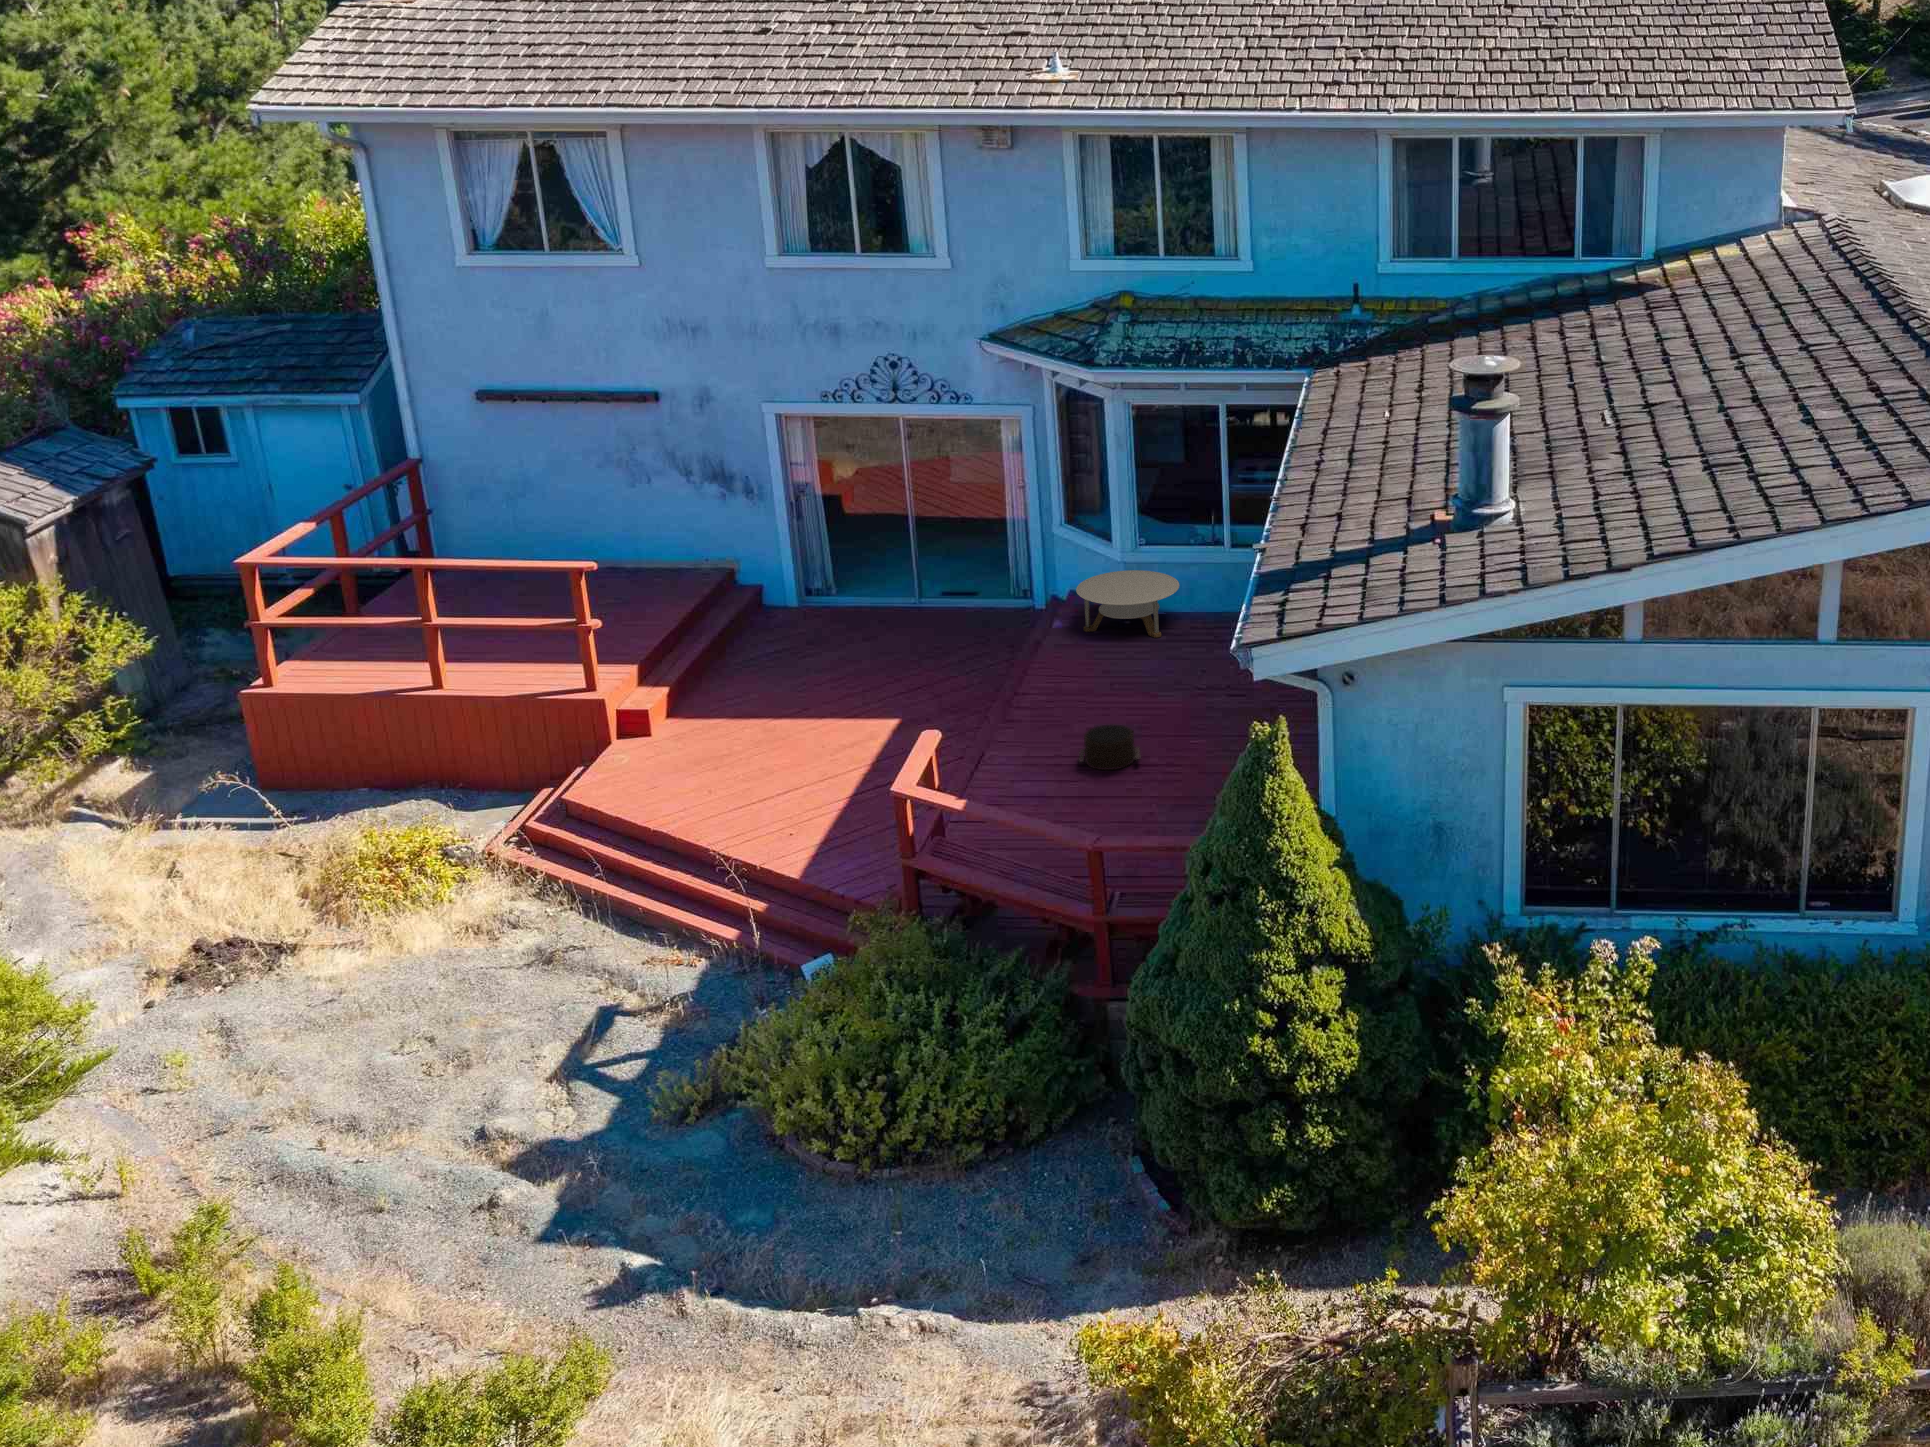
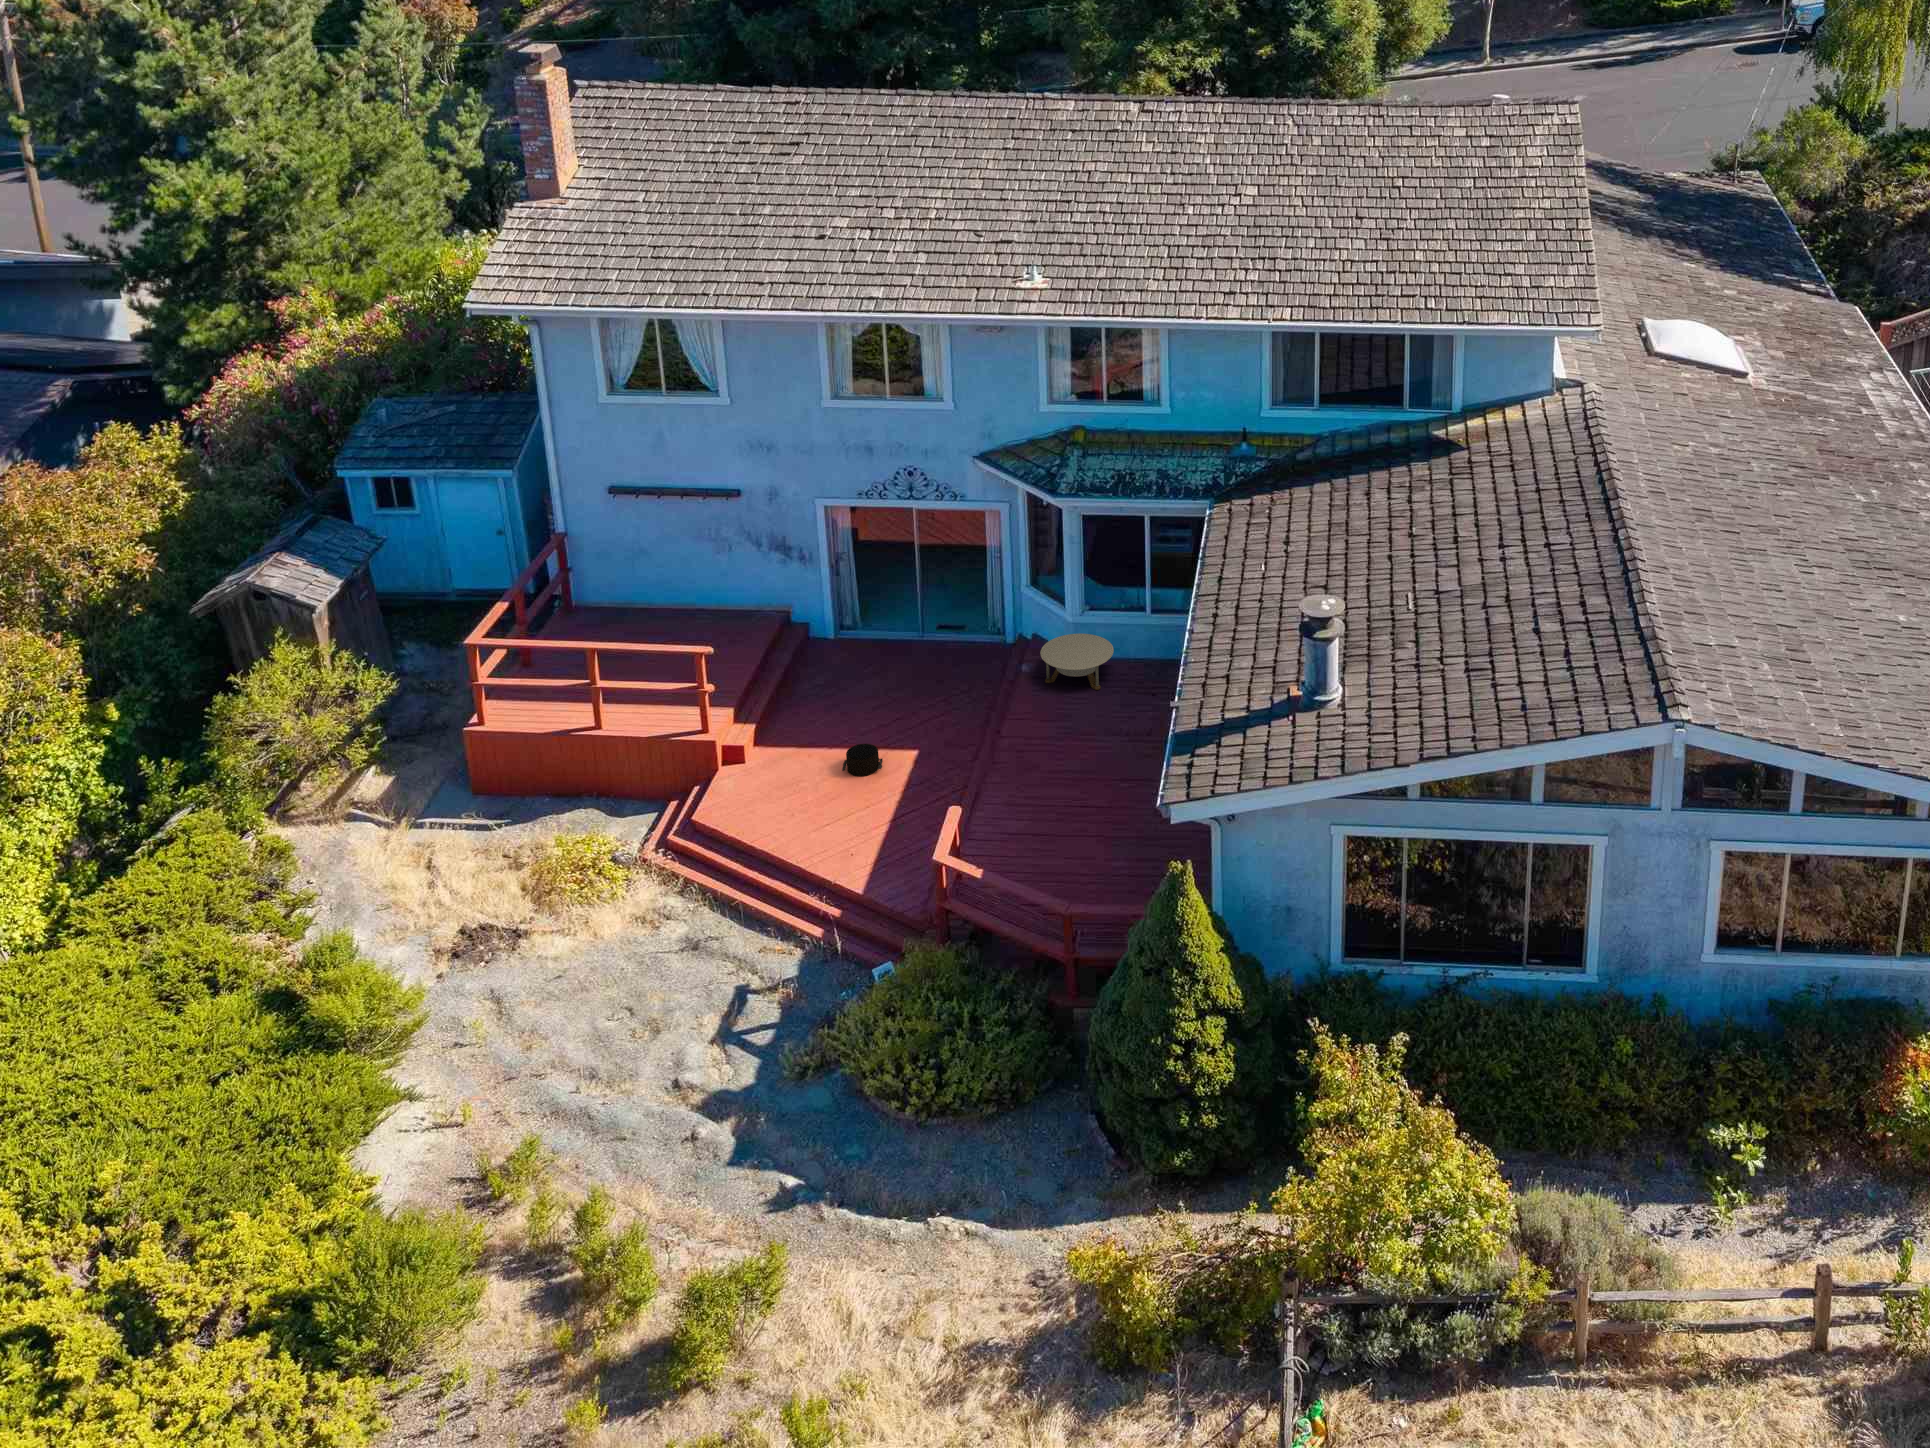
pouf: present [1079,724,1141,770] -> present [842,744,883,776]

